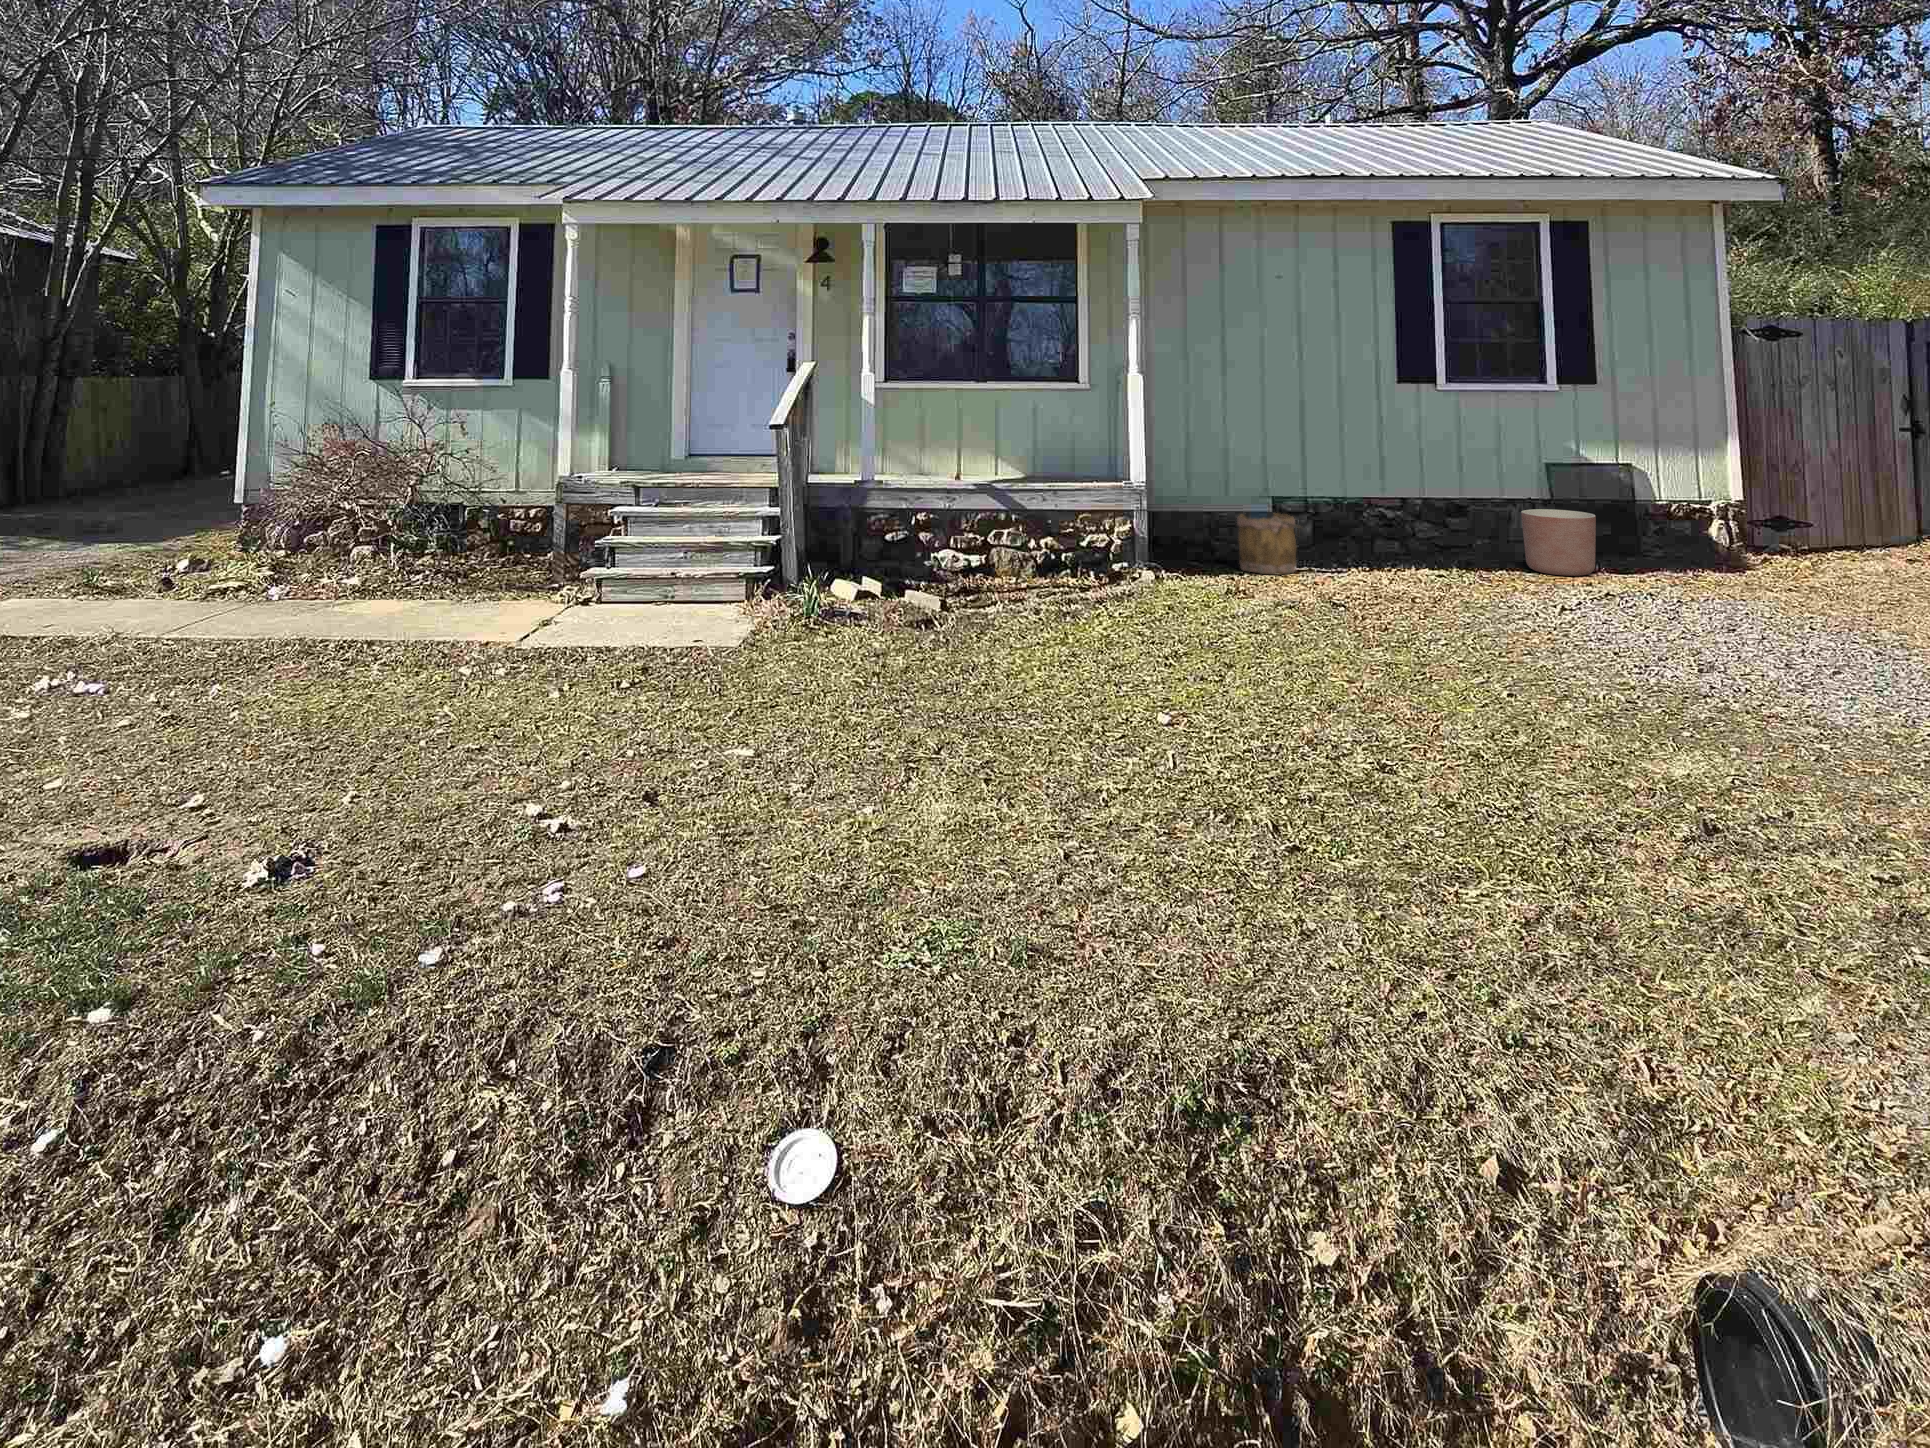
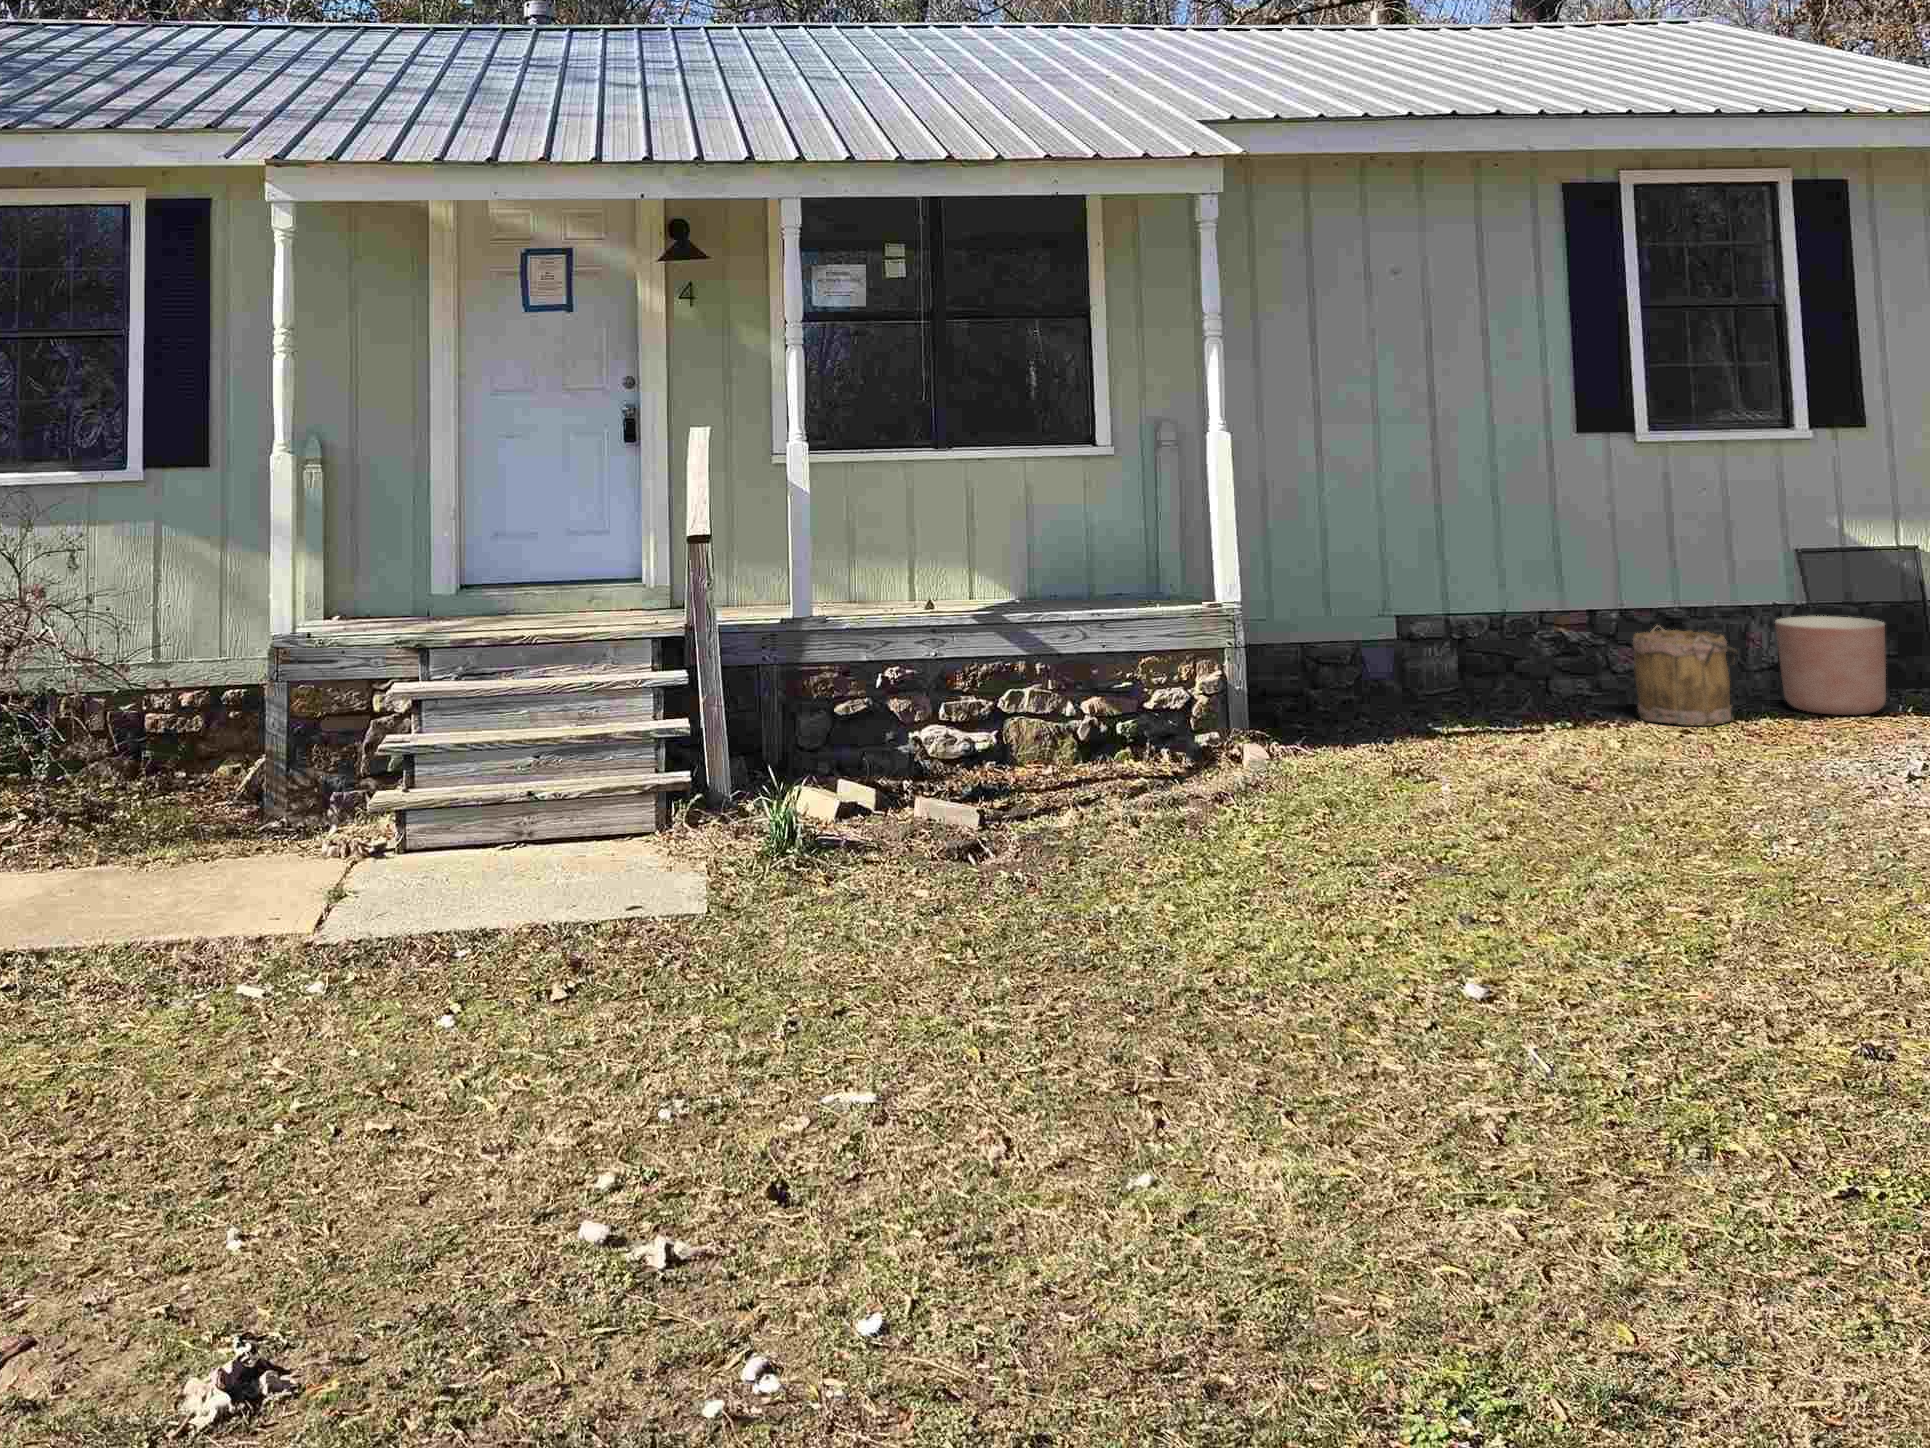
bucket: present [1237,513,1303,575] -> present [1633,626,1738,726]

